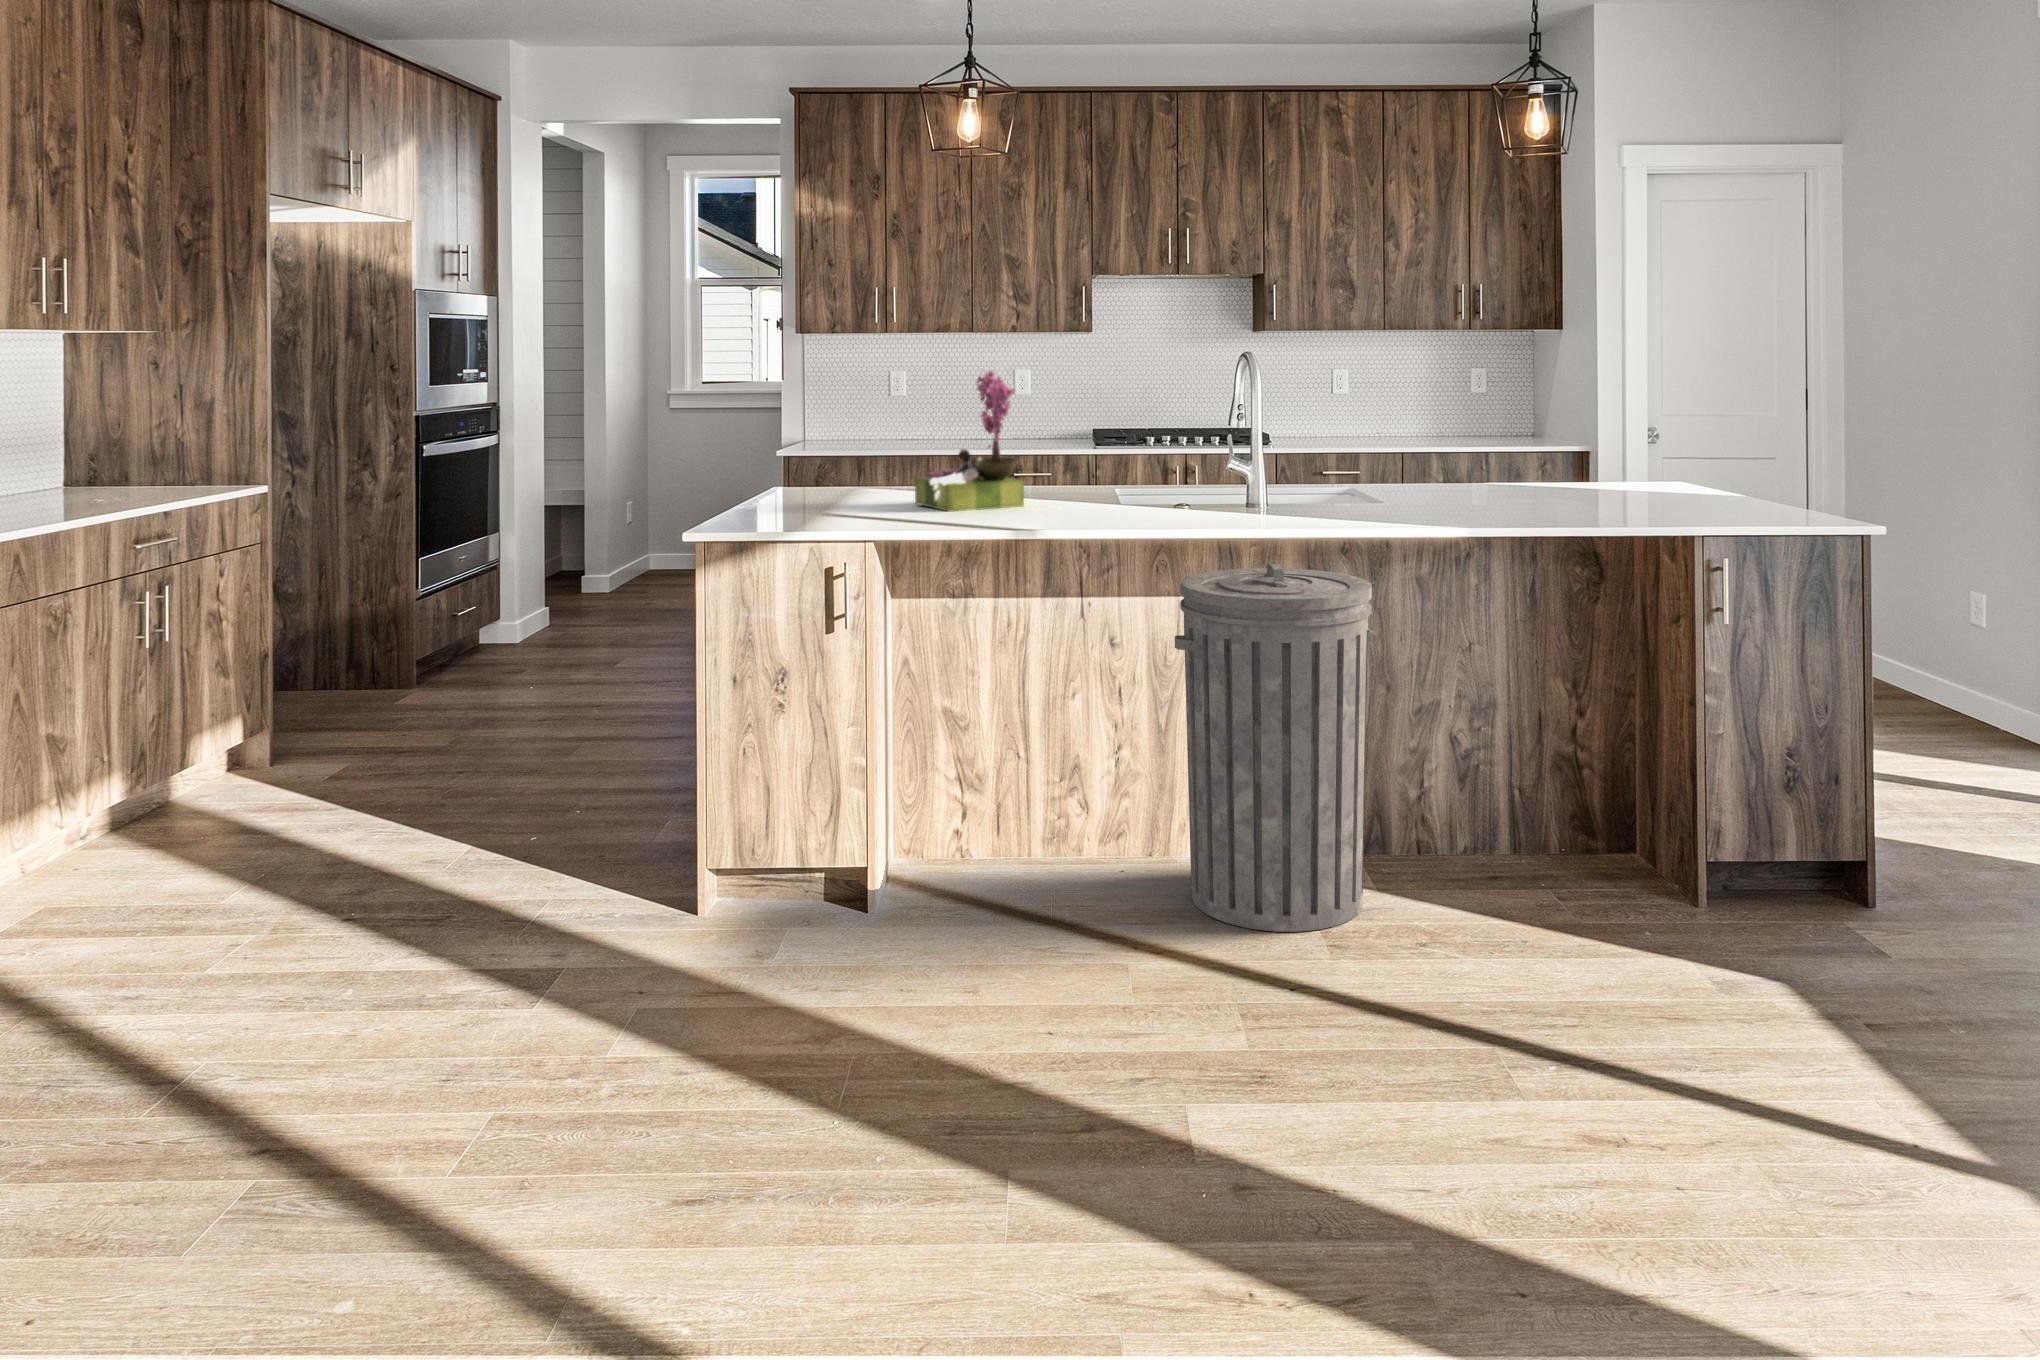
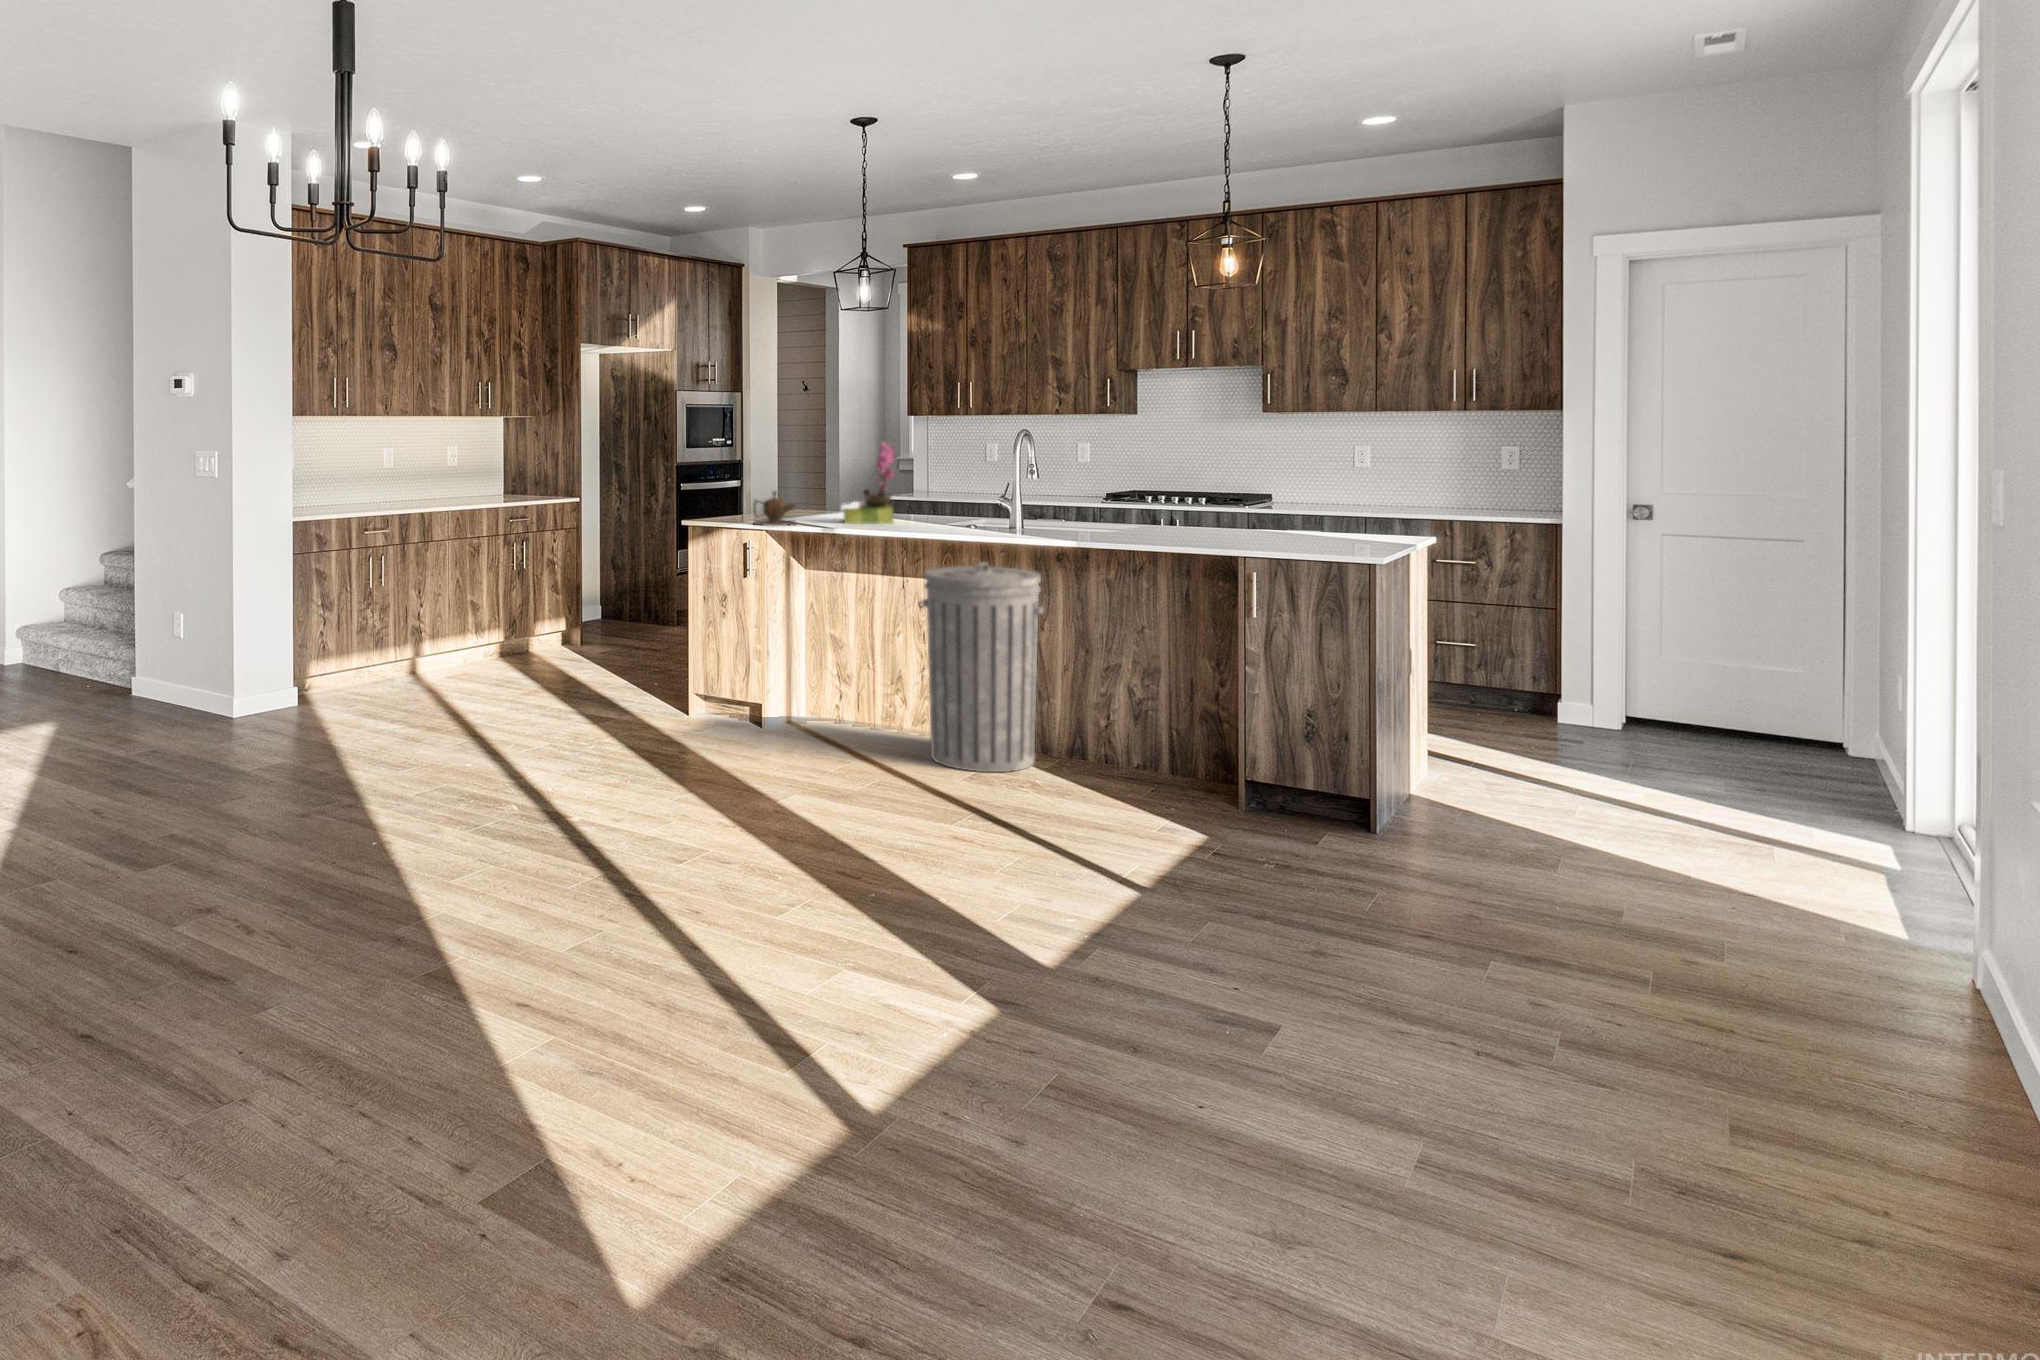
teapot: none [797,459,883,525] -> present [753,491,796,526]

